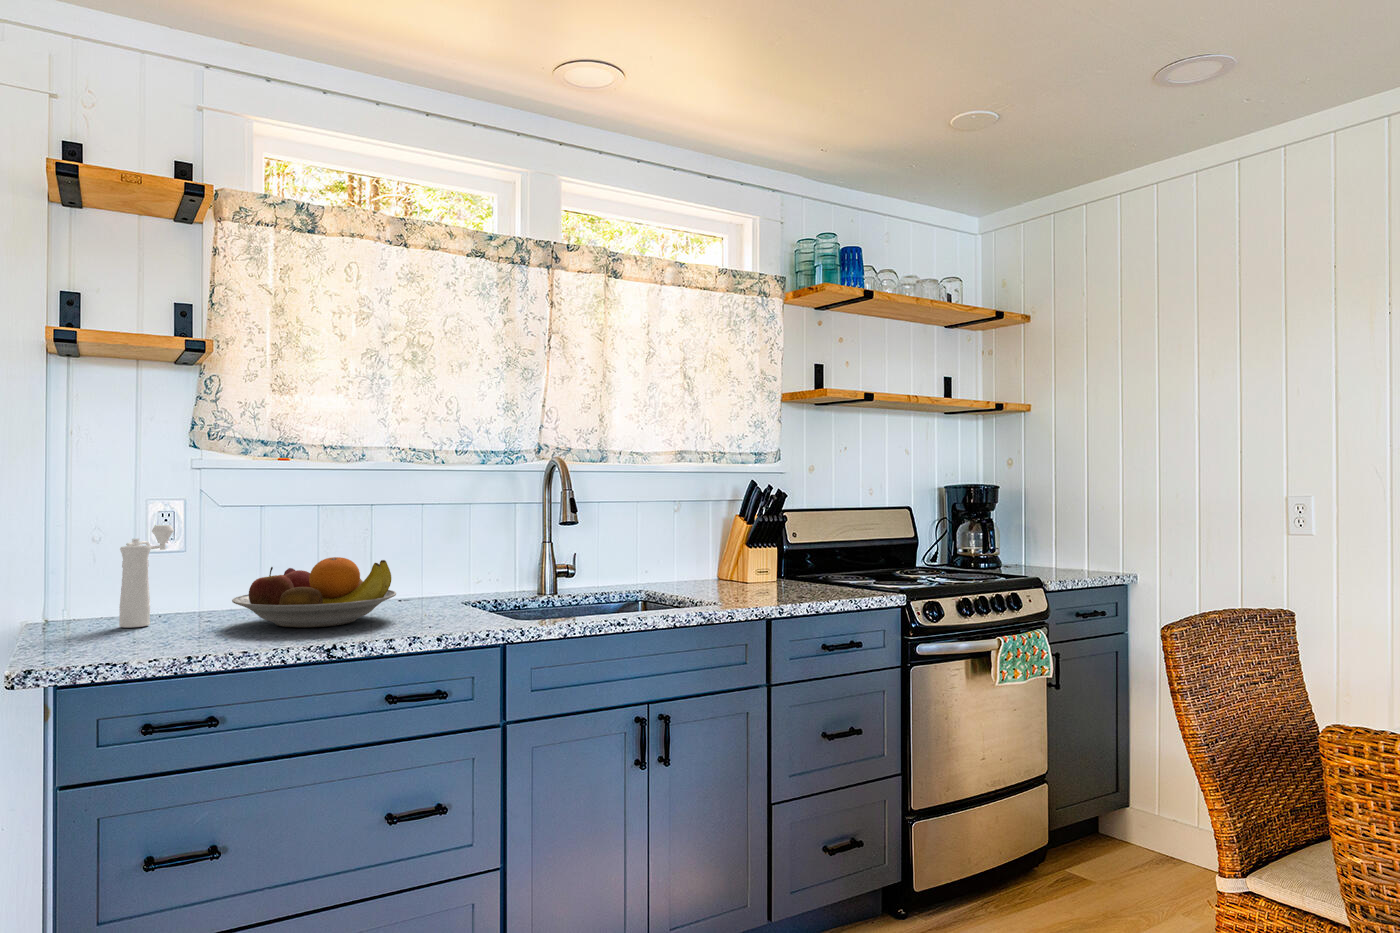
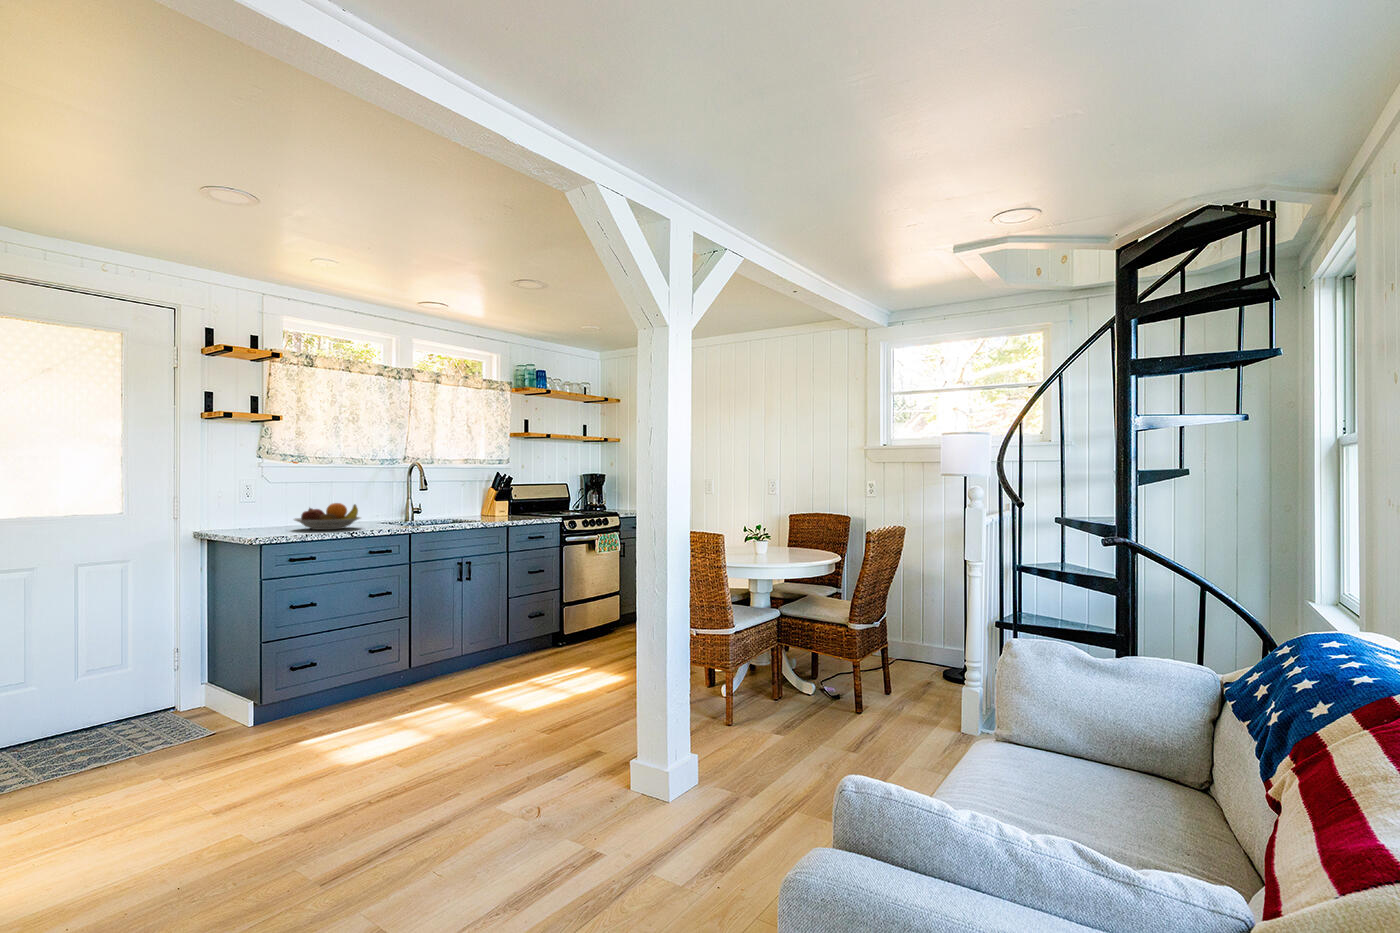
pepper mill: present [119,525,174,628] -> none [242,491,257,532]

